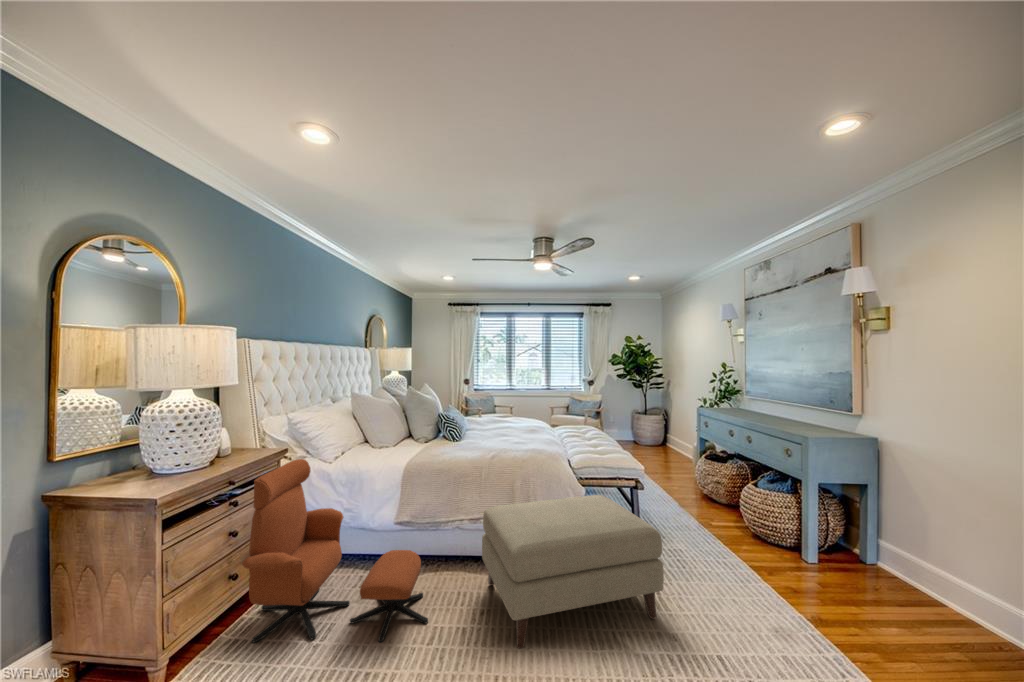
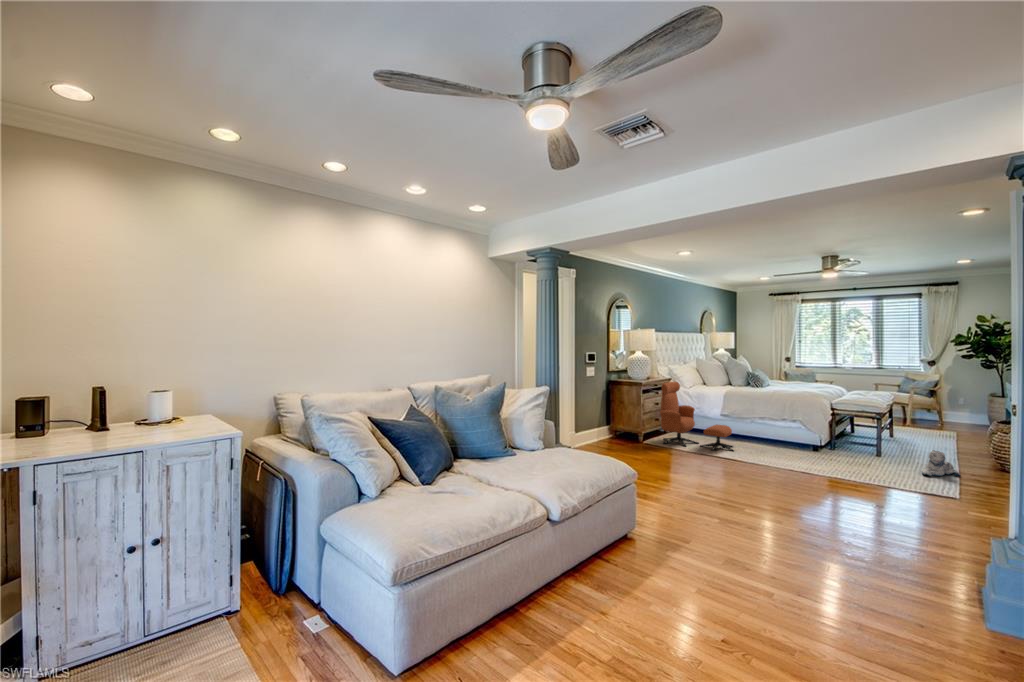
ottoman: present [482,495,664,649] -> none [765,411,865,468]
plush toy: none [721,553,766,610] -> present [922,450,960,476]

